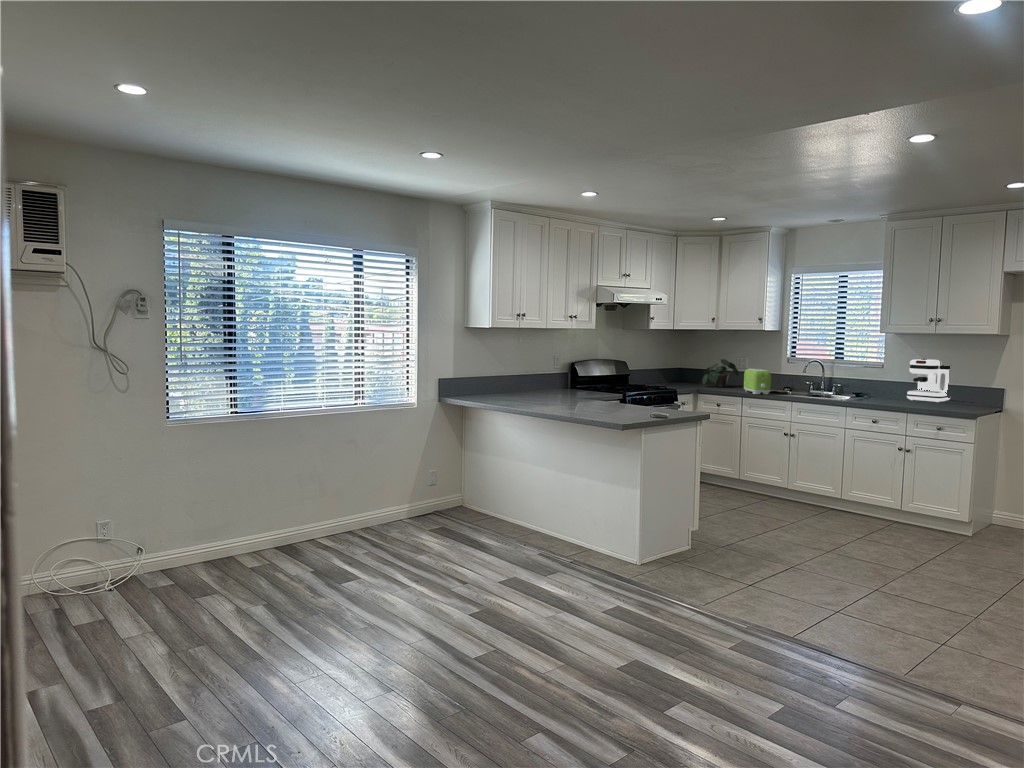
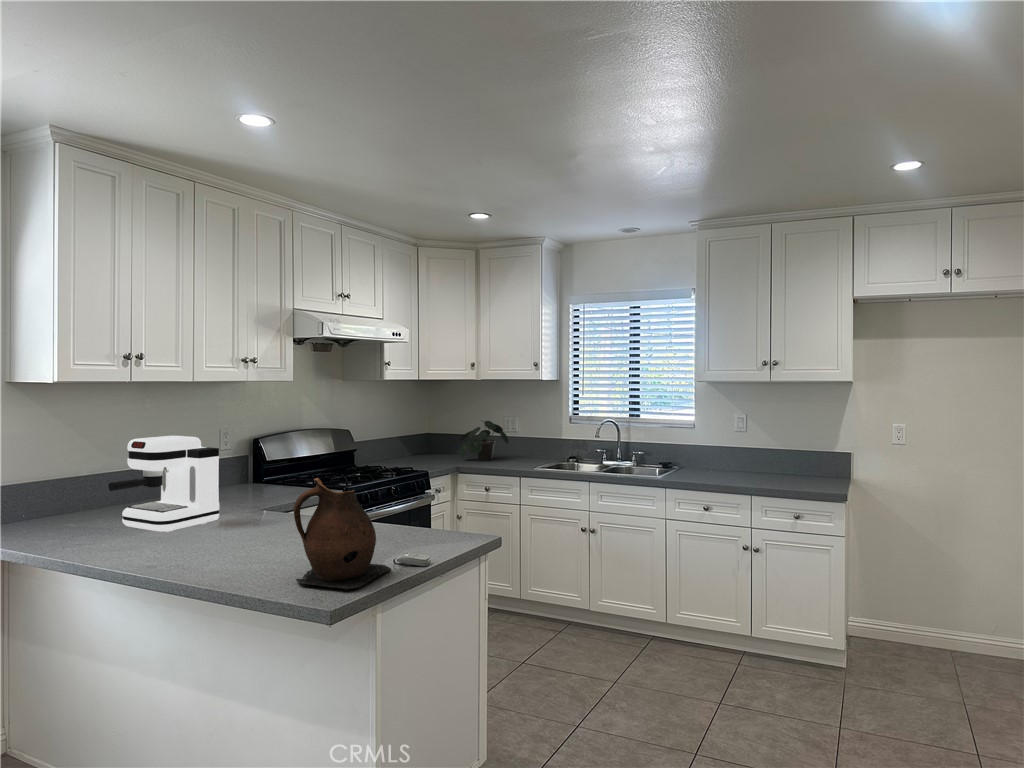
coffee maker: present [907,359,952,402] -> present [108,436,219,533]
toaster: present [744,369,771,394] -> none [520,435,560,473]
ceramic pitcher: none [606,371,648,418] -> present [294,478,391,591]

